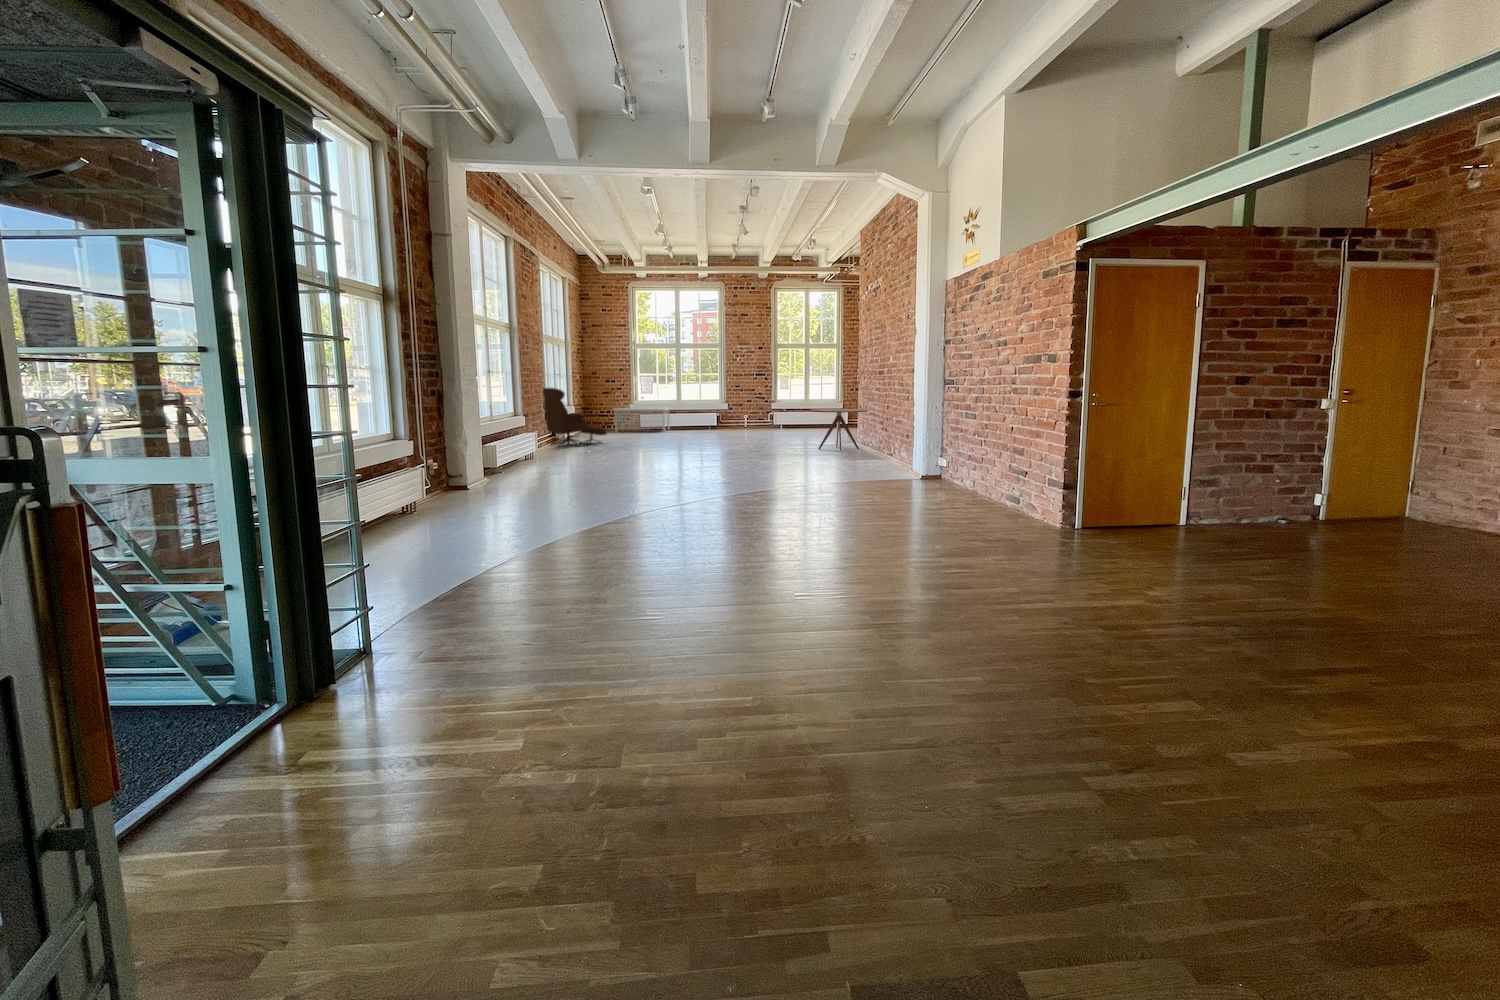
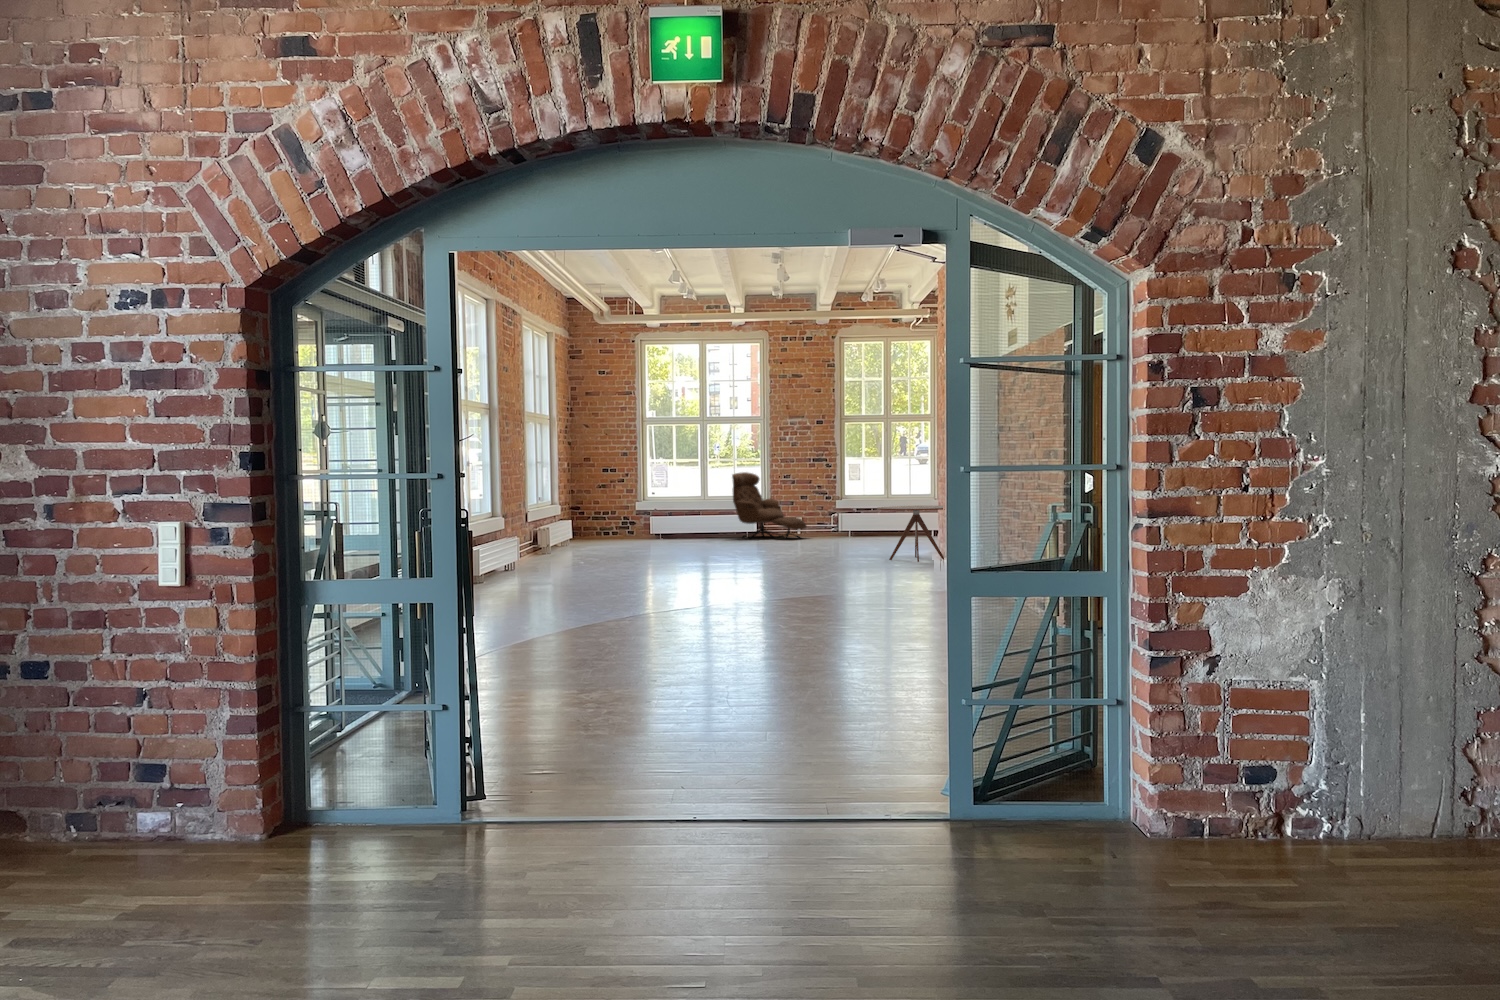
lounge chair: present [543,388,607,447] -> present [732,472,806,538]
storage bench: present [613,407,670,432] -> none [612,506,692,541]

